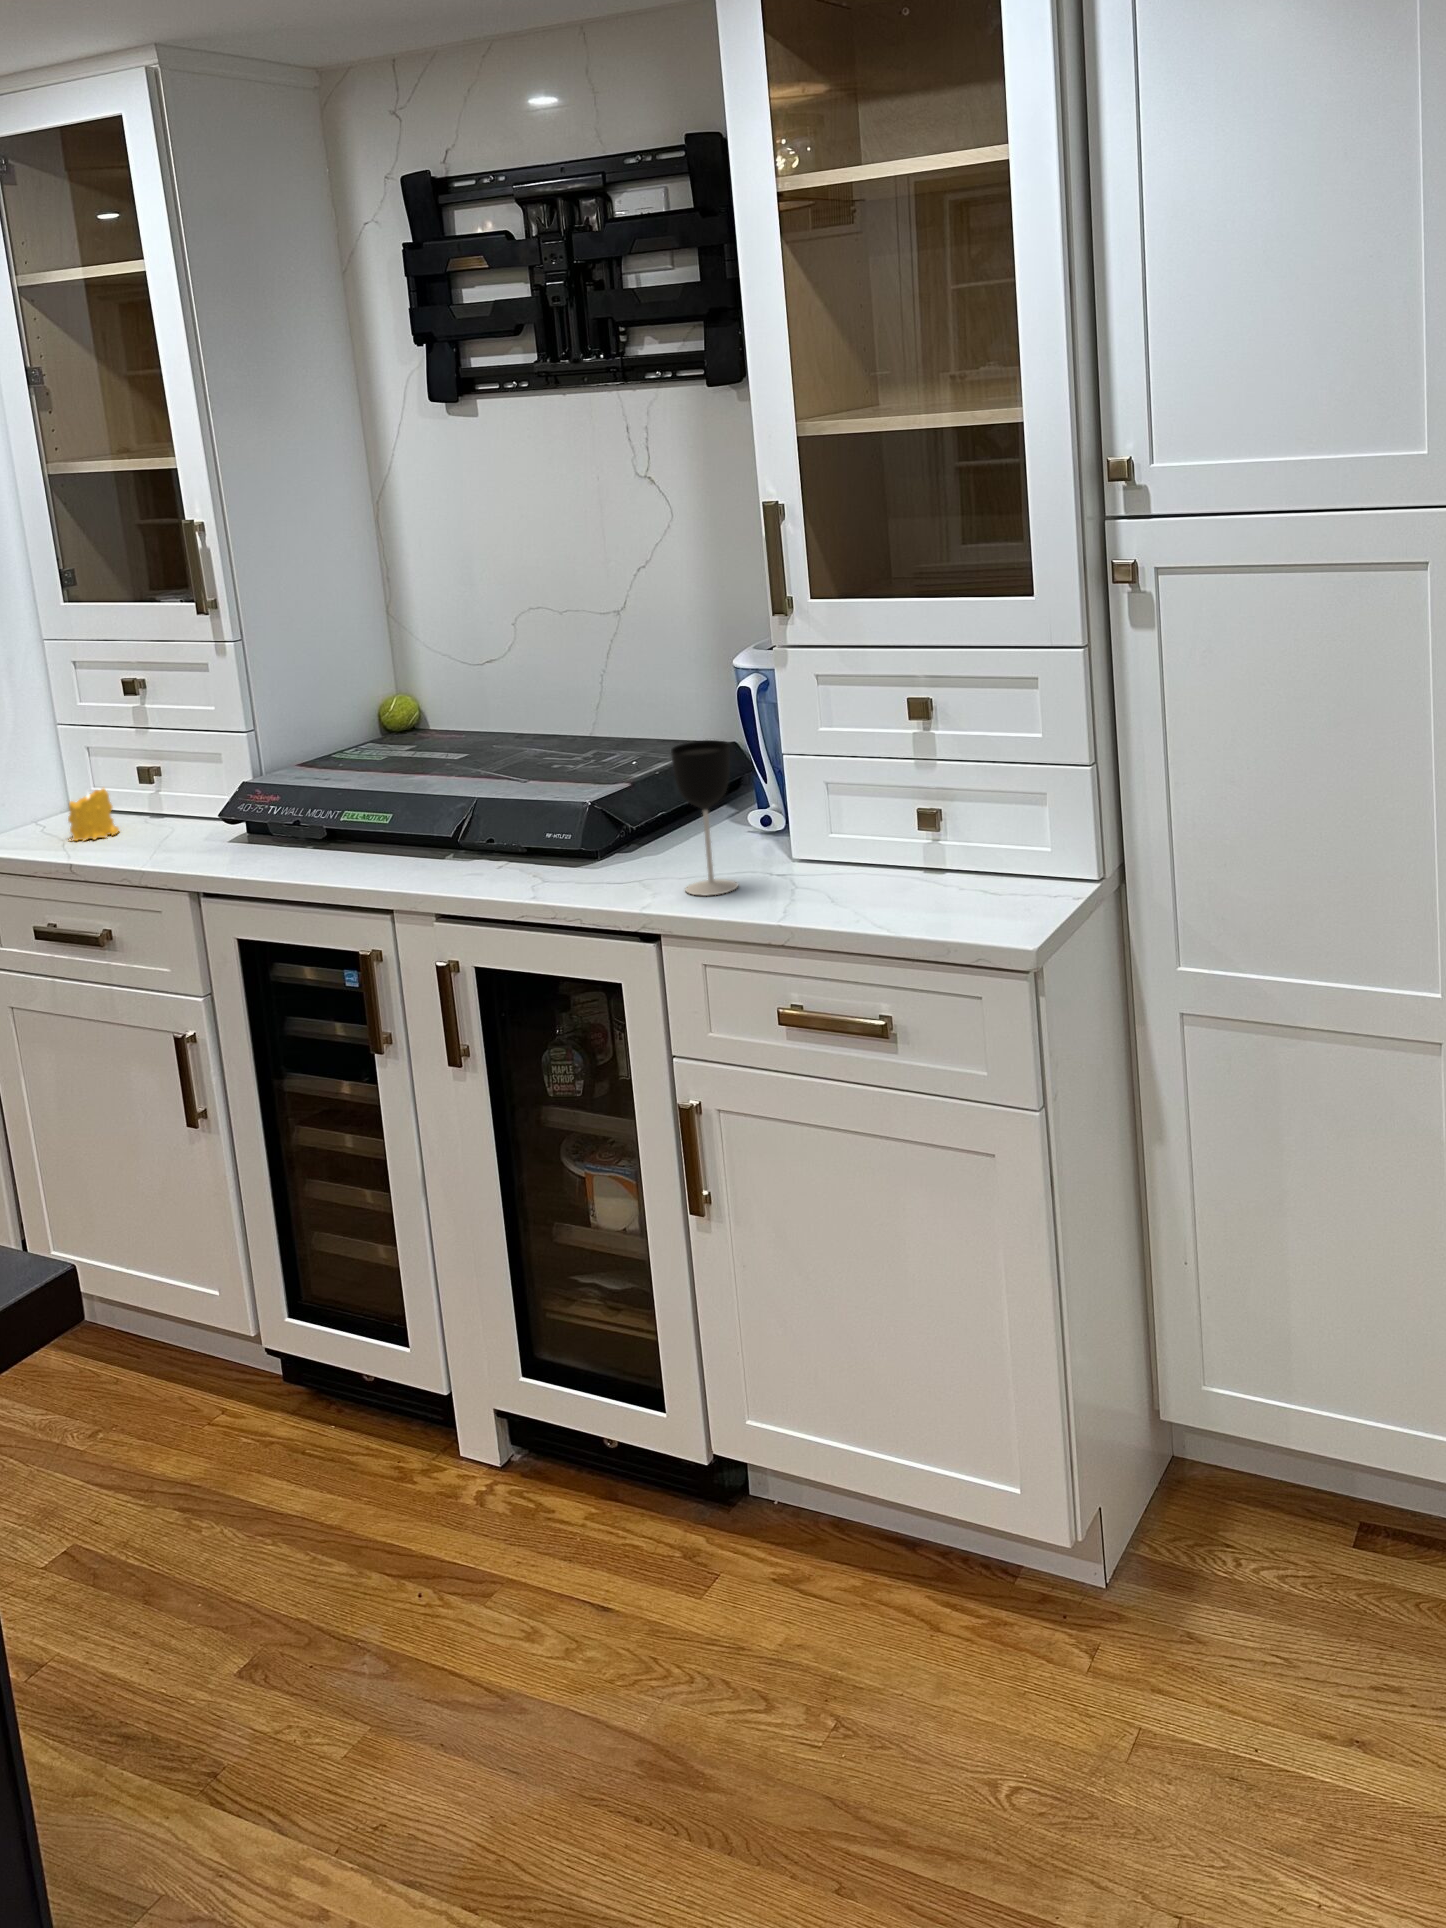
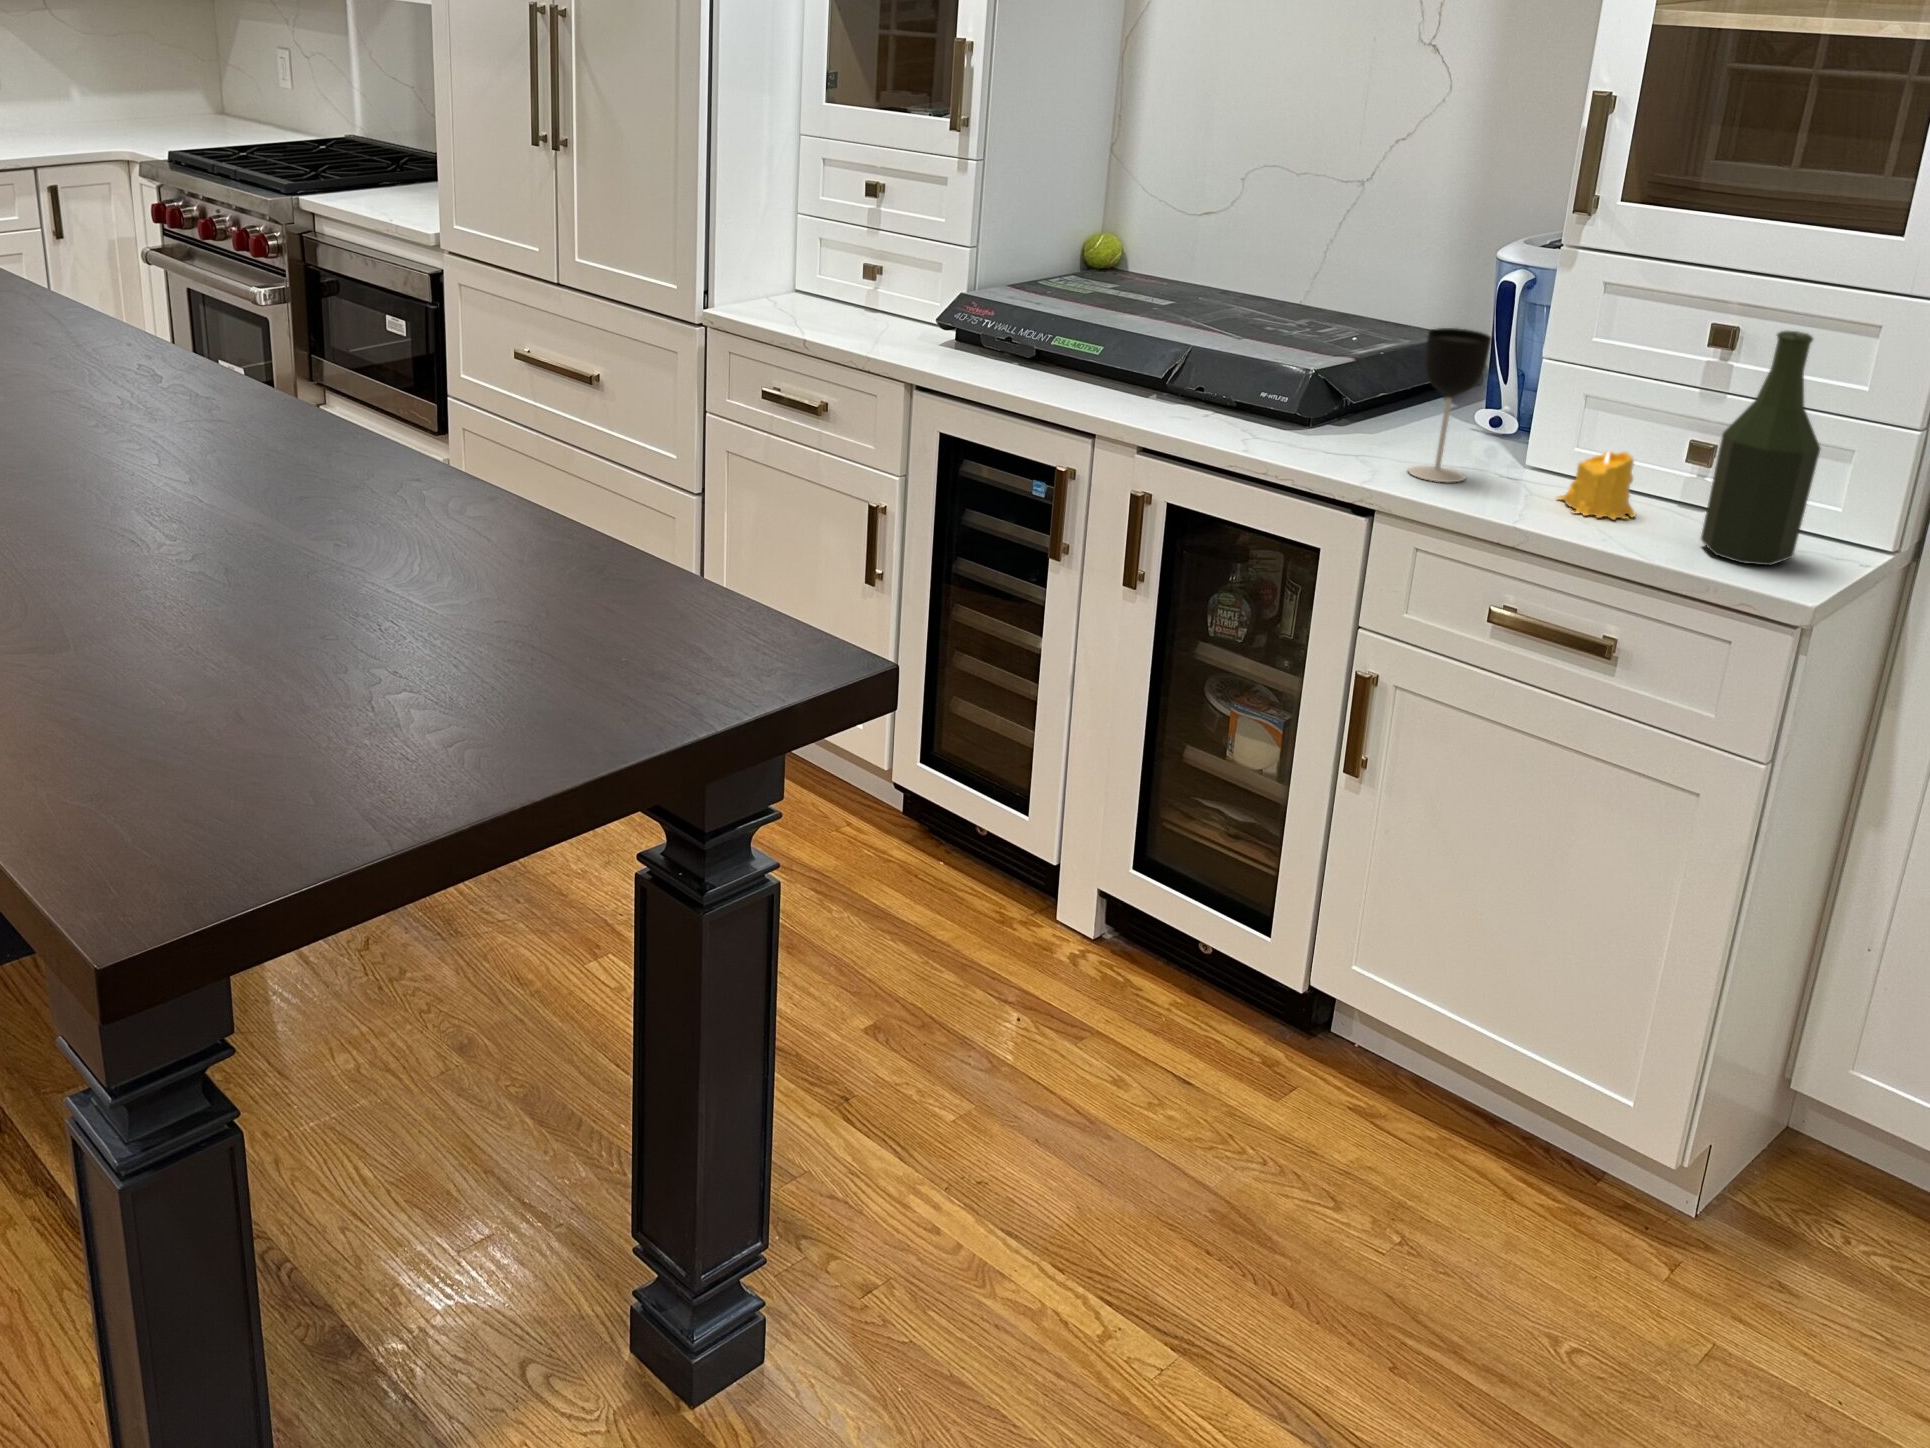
bottle: none [933,693,1017,918] -> present [1701,331,1820,565]
candle: present [68,788,119,841] -> present [1557,452,1635,520]

